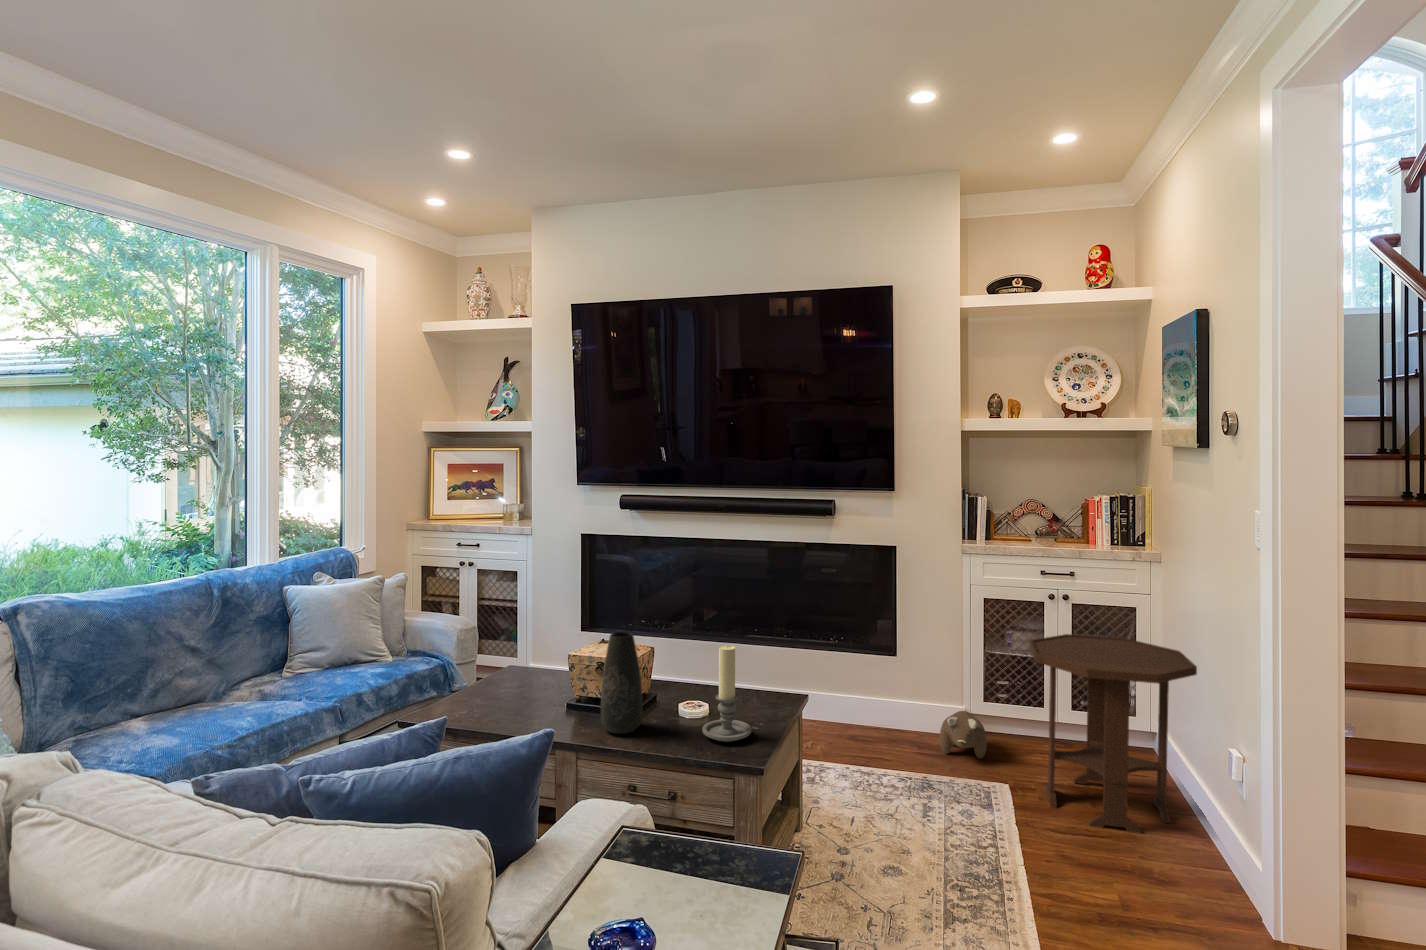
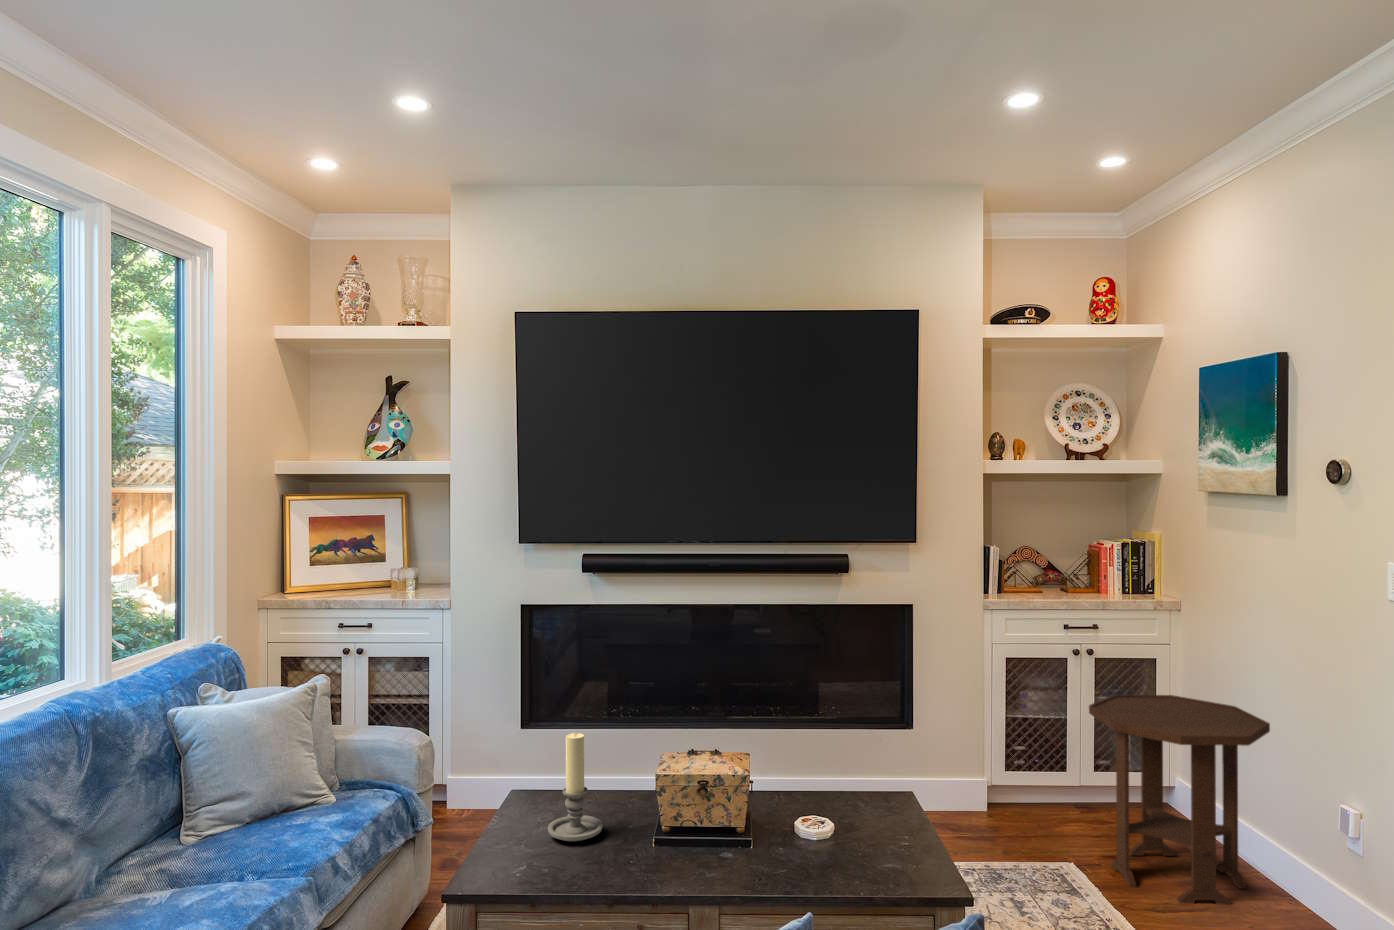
vase: present [601,632,643,734] -> none [735,744,785,873]
candle holder: present [702,645,751,742] -> present [548,733,603,842]
plush toy: present [940,711,987,759] -> none [980,787,1032,839]

